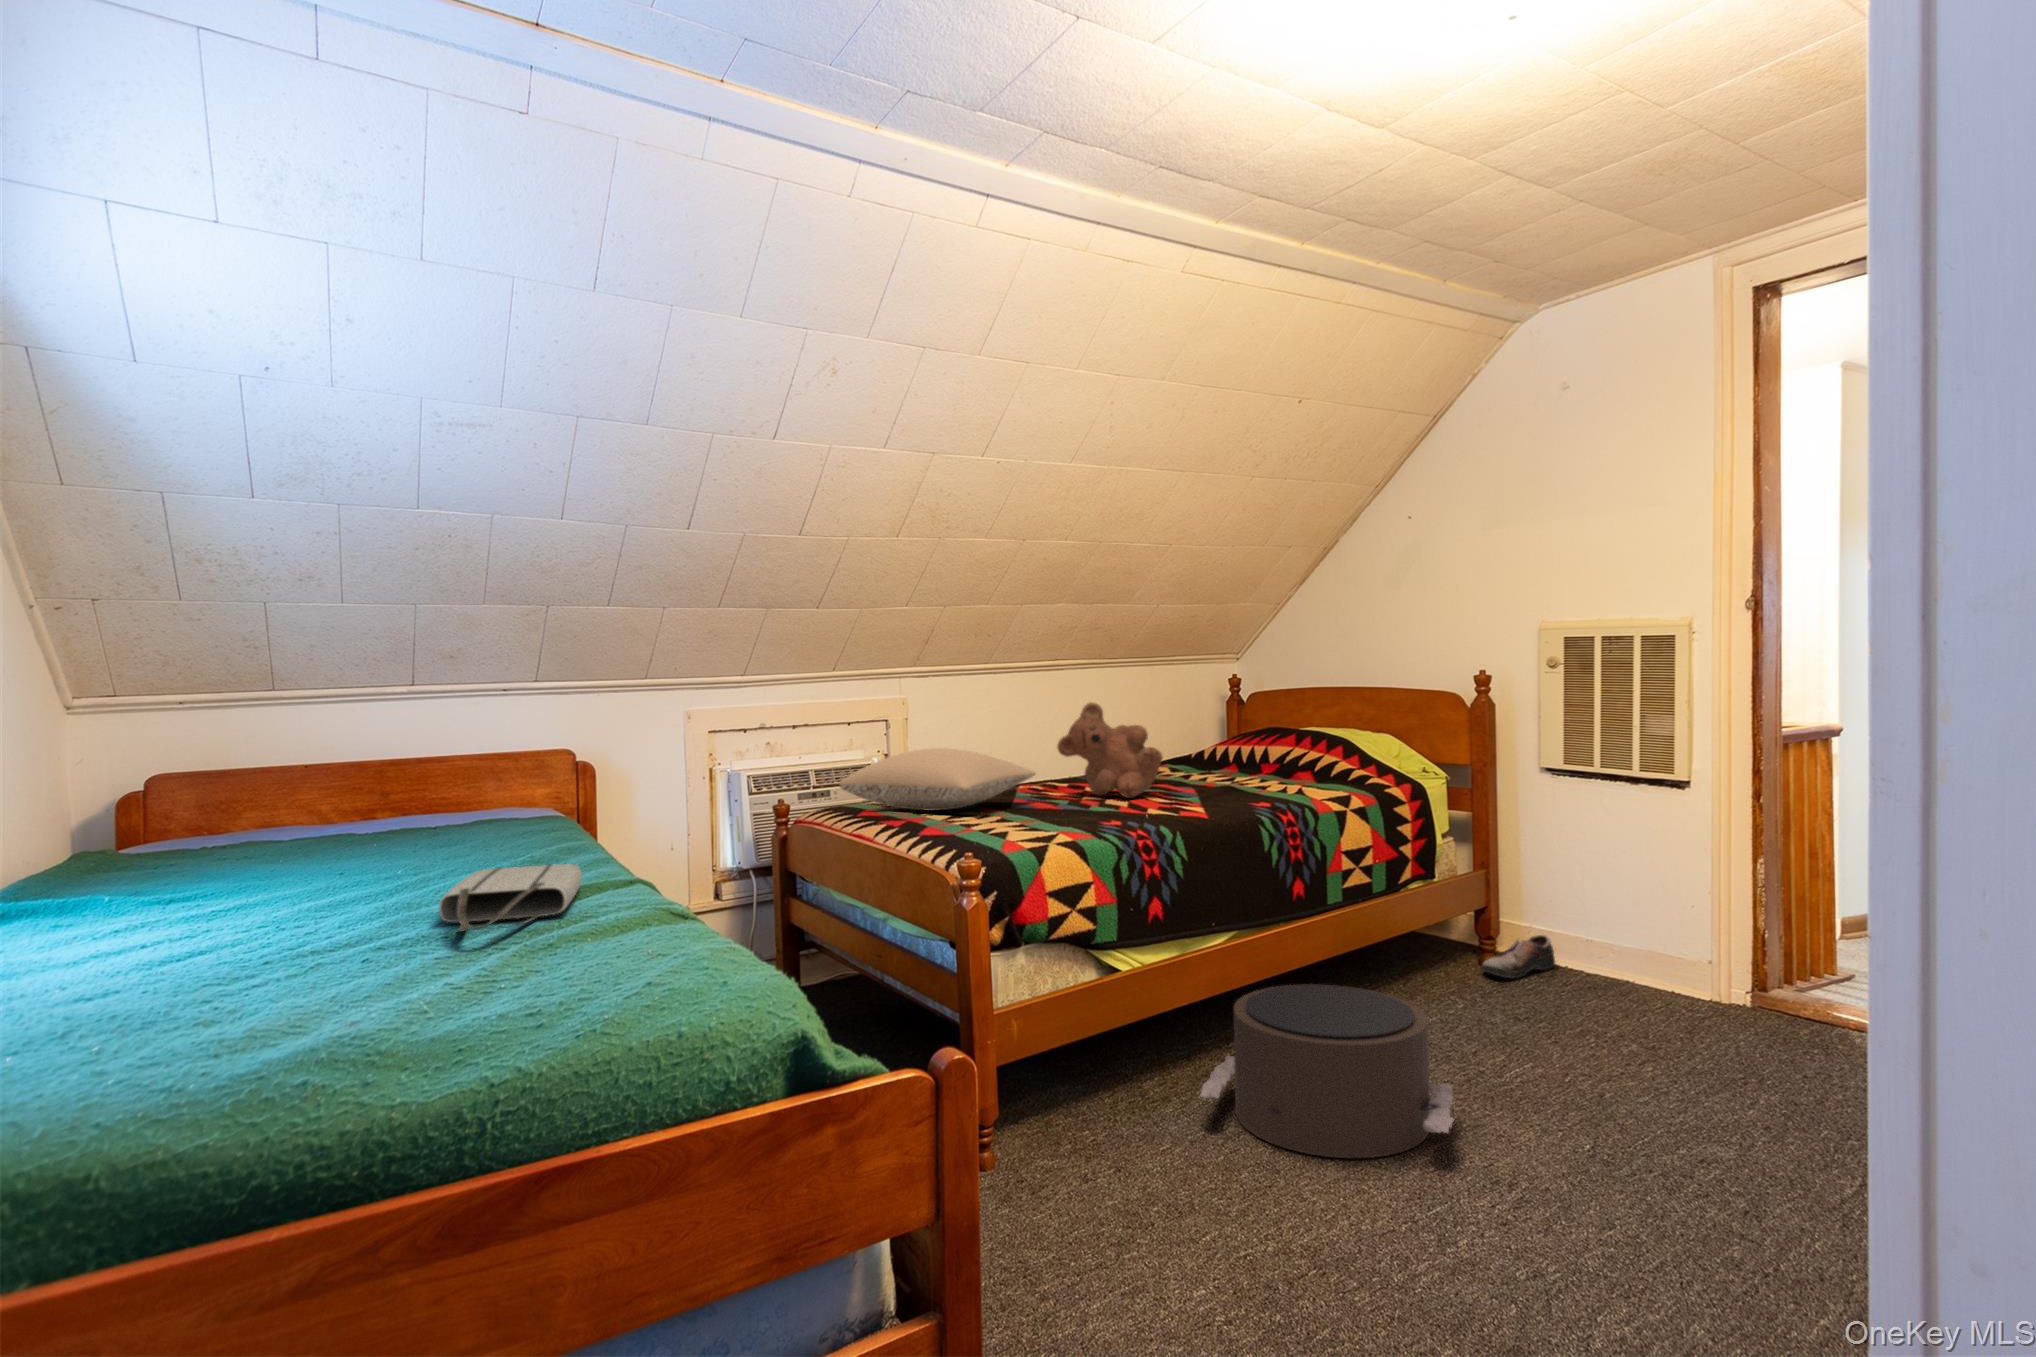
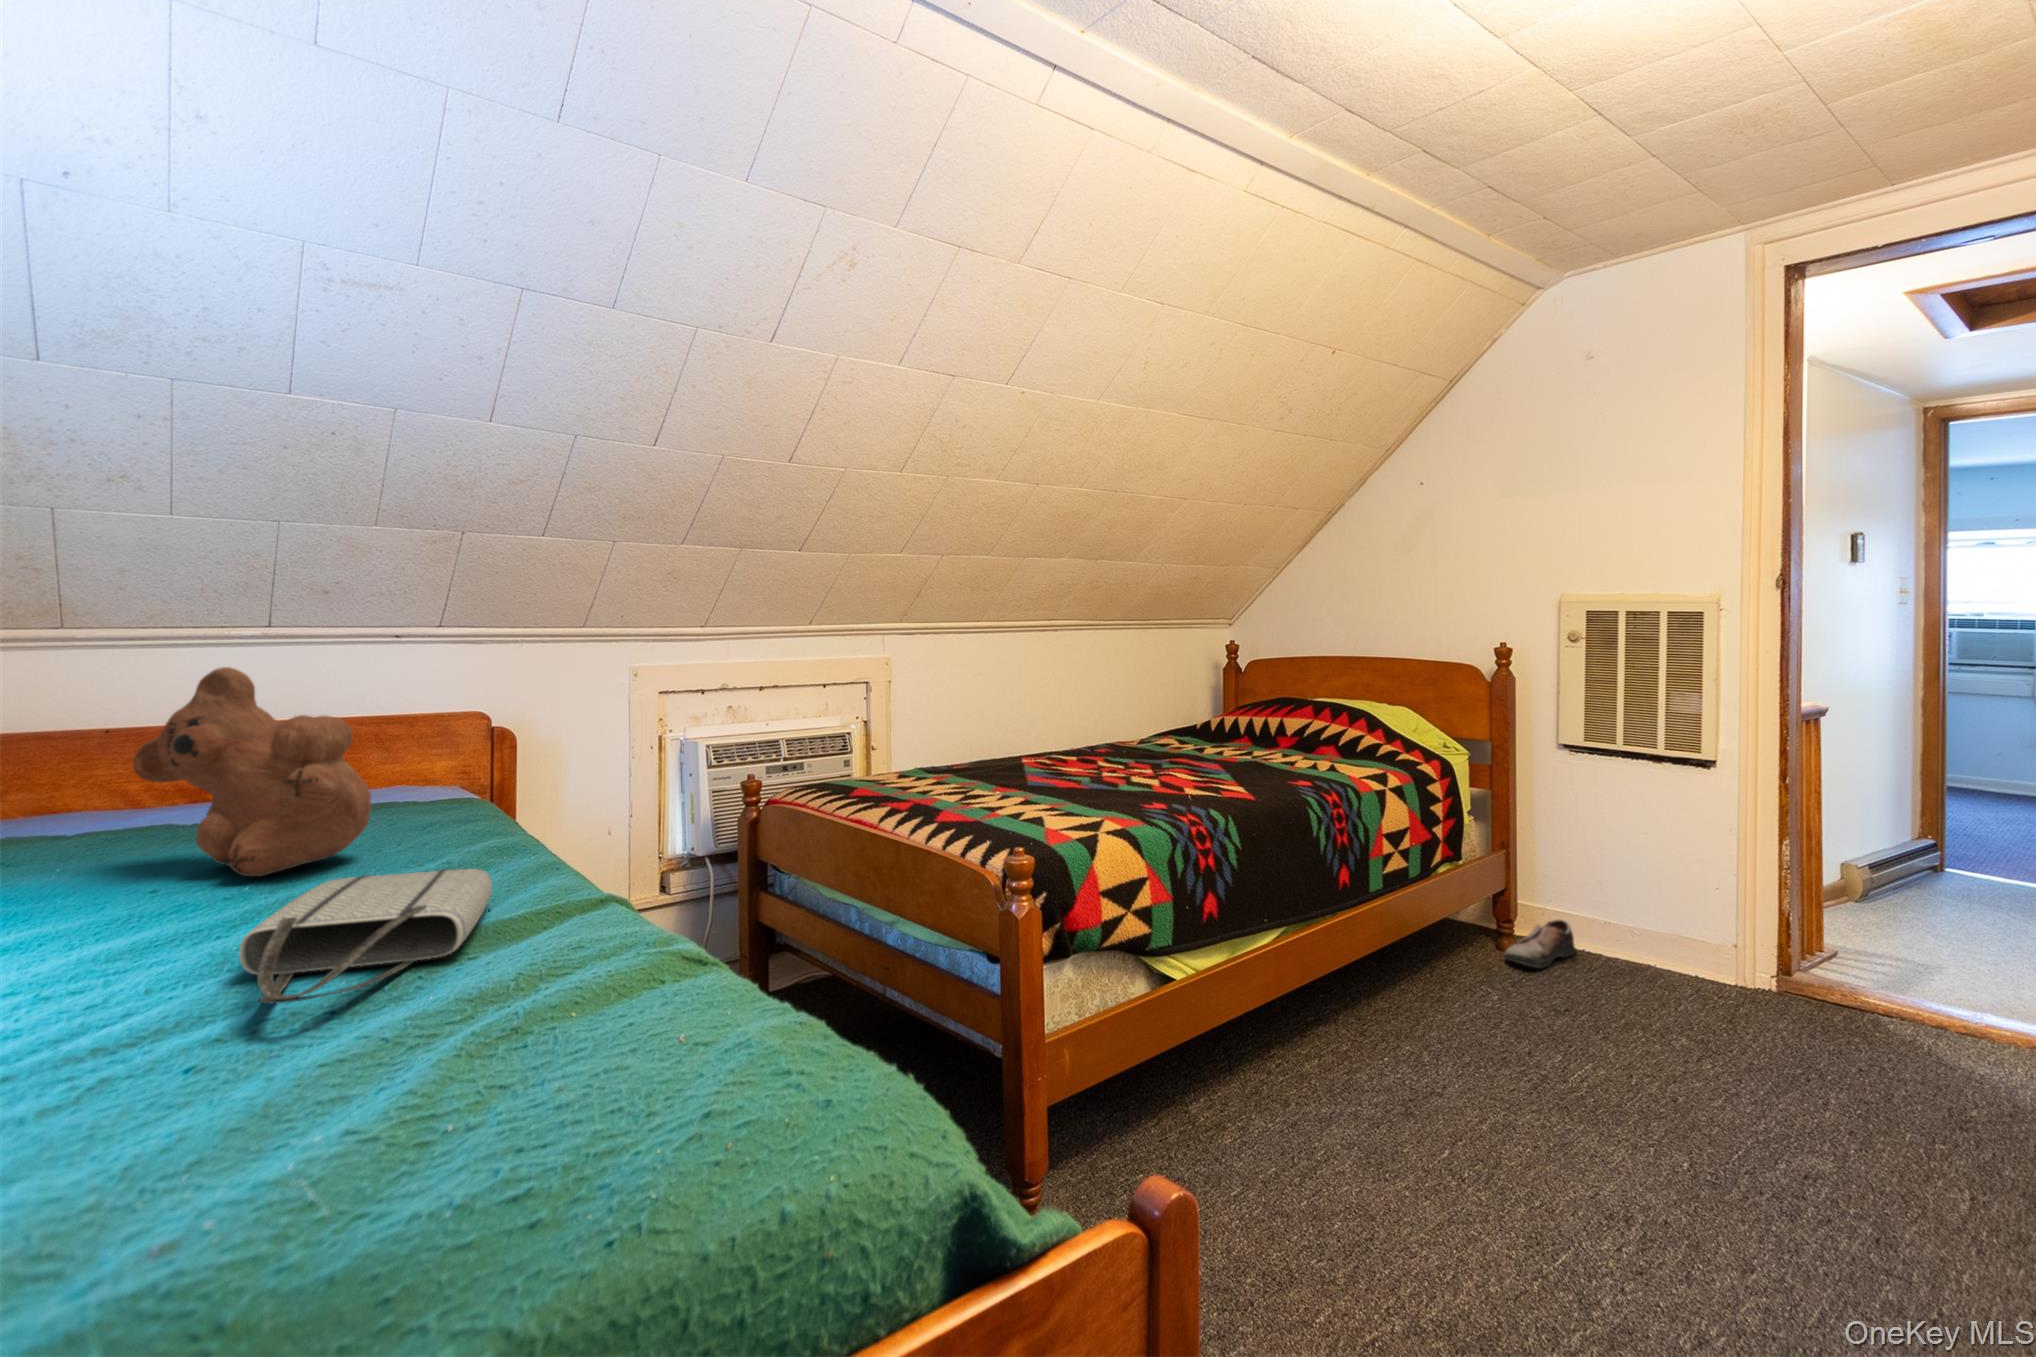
teddy bear: present [1057,702,1163,798] -> present [133,667,371,876]
pillow: present [839,748,1035,811] -> none [821,716,1044,787]
pouf: present [1200,984,1454,1158] -> none [1290,994,1618,1224]

